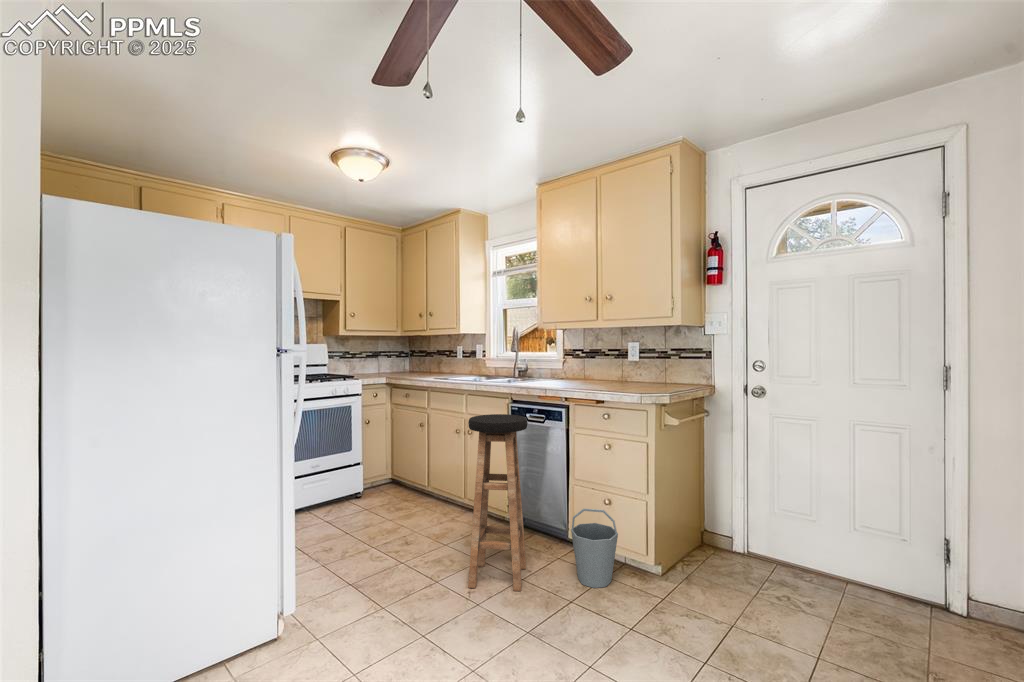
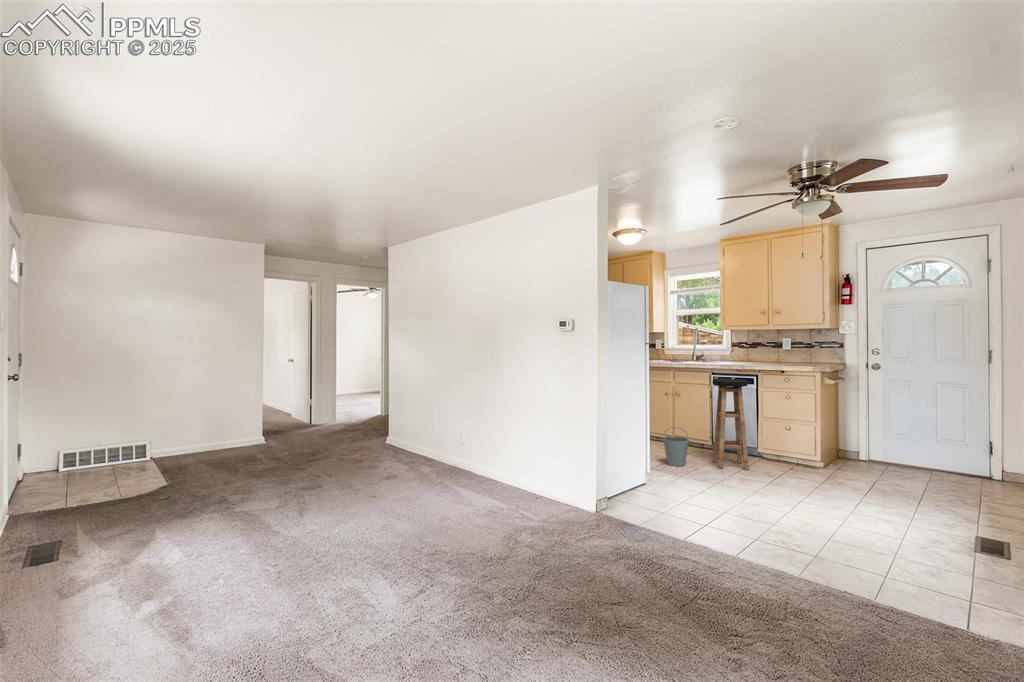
bucket: present [571,509,618,588] -> present [663,427,689,466]

